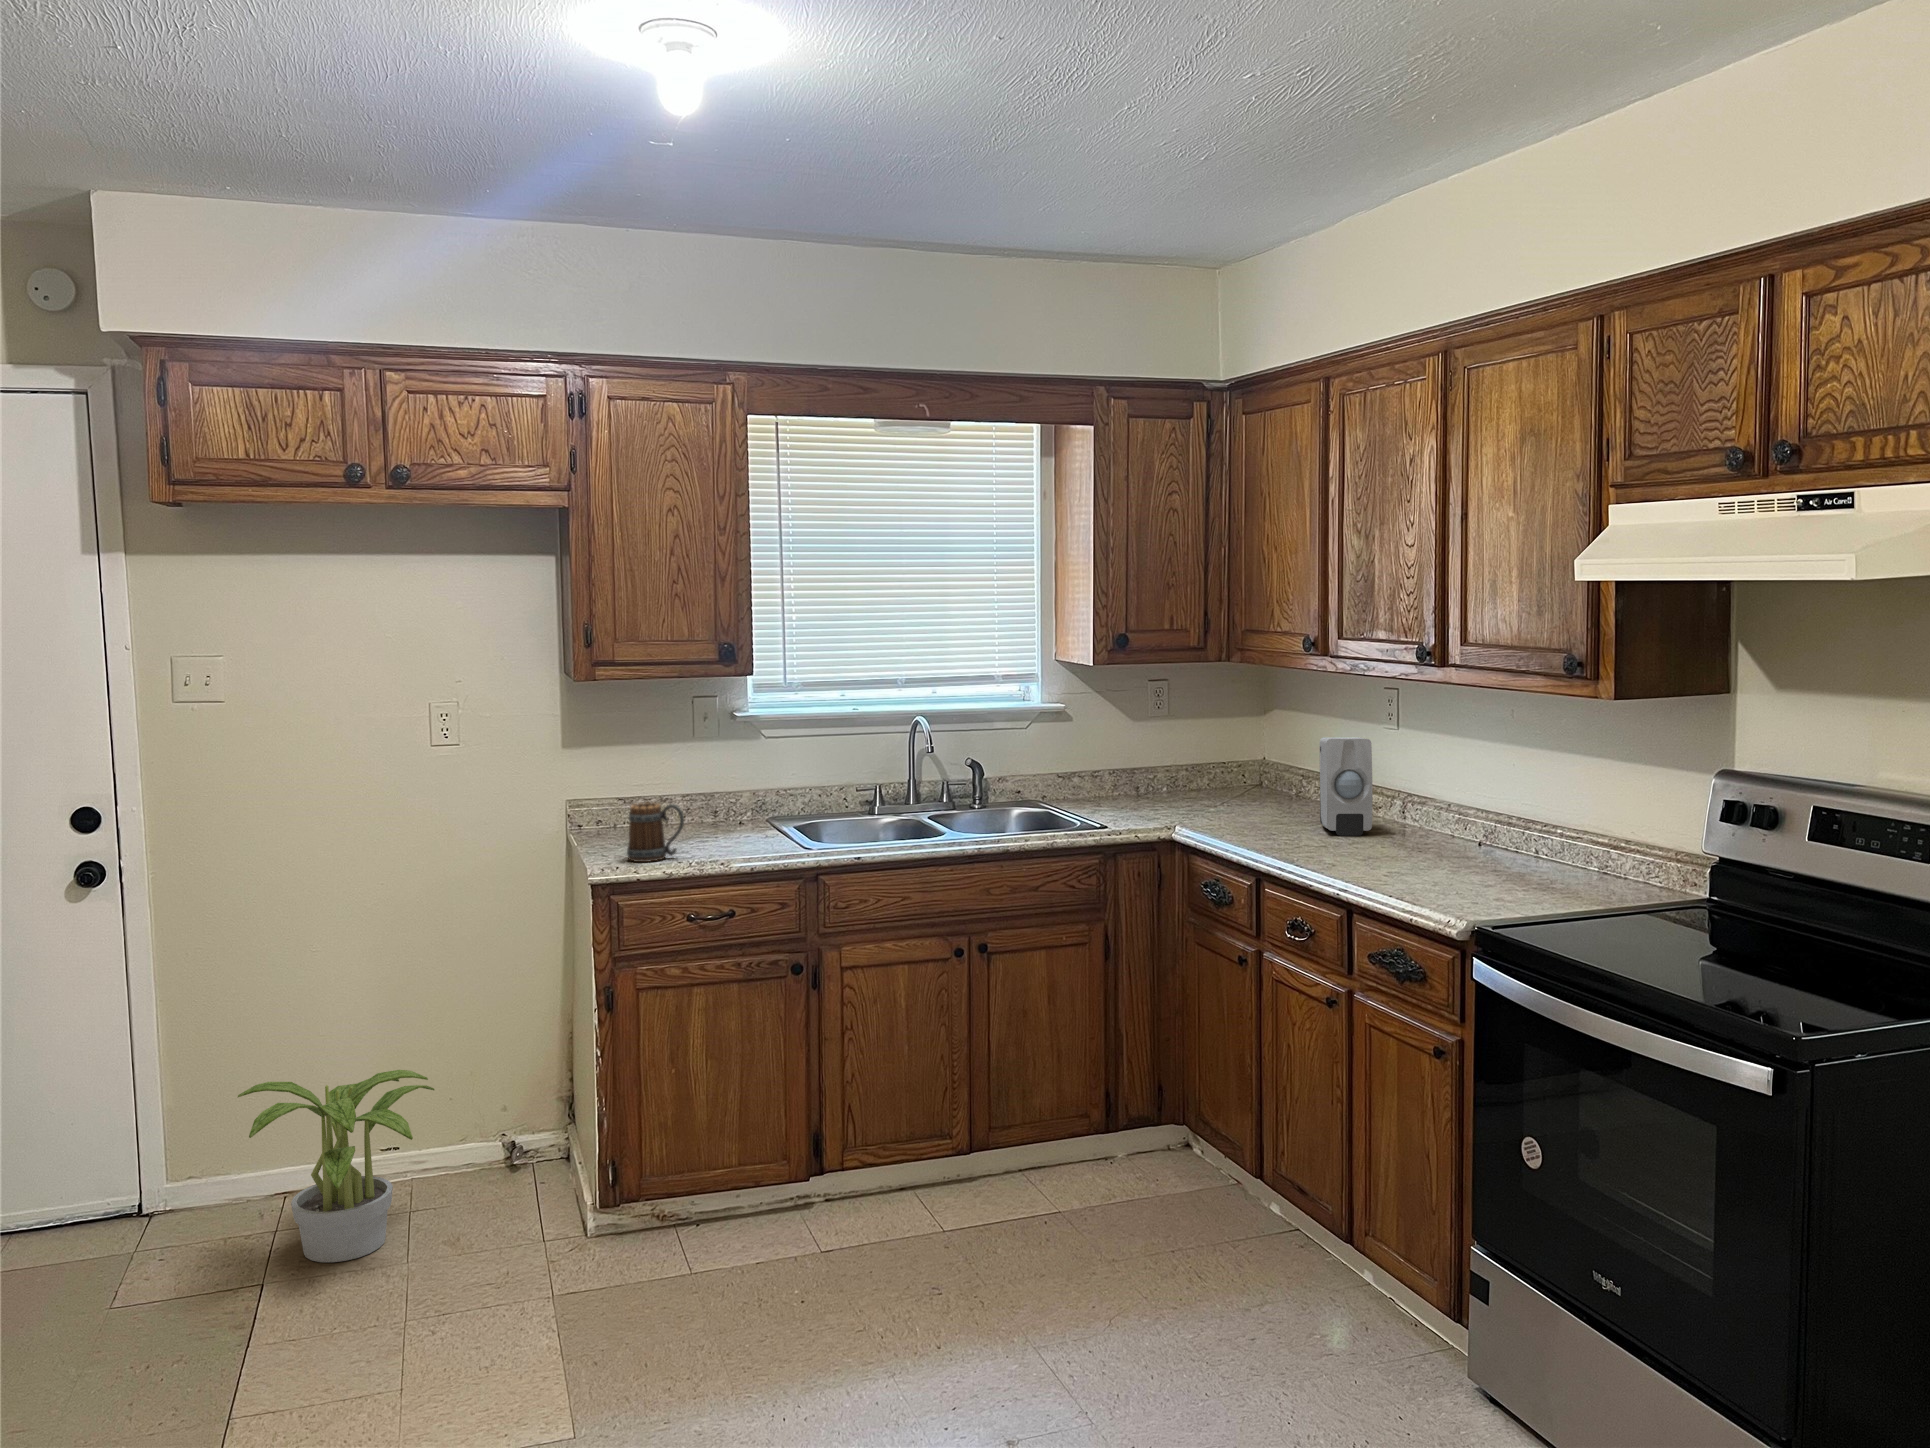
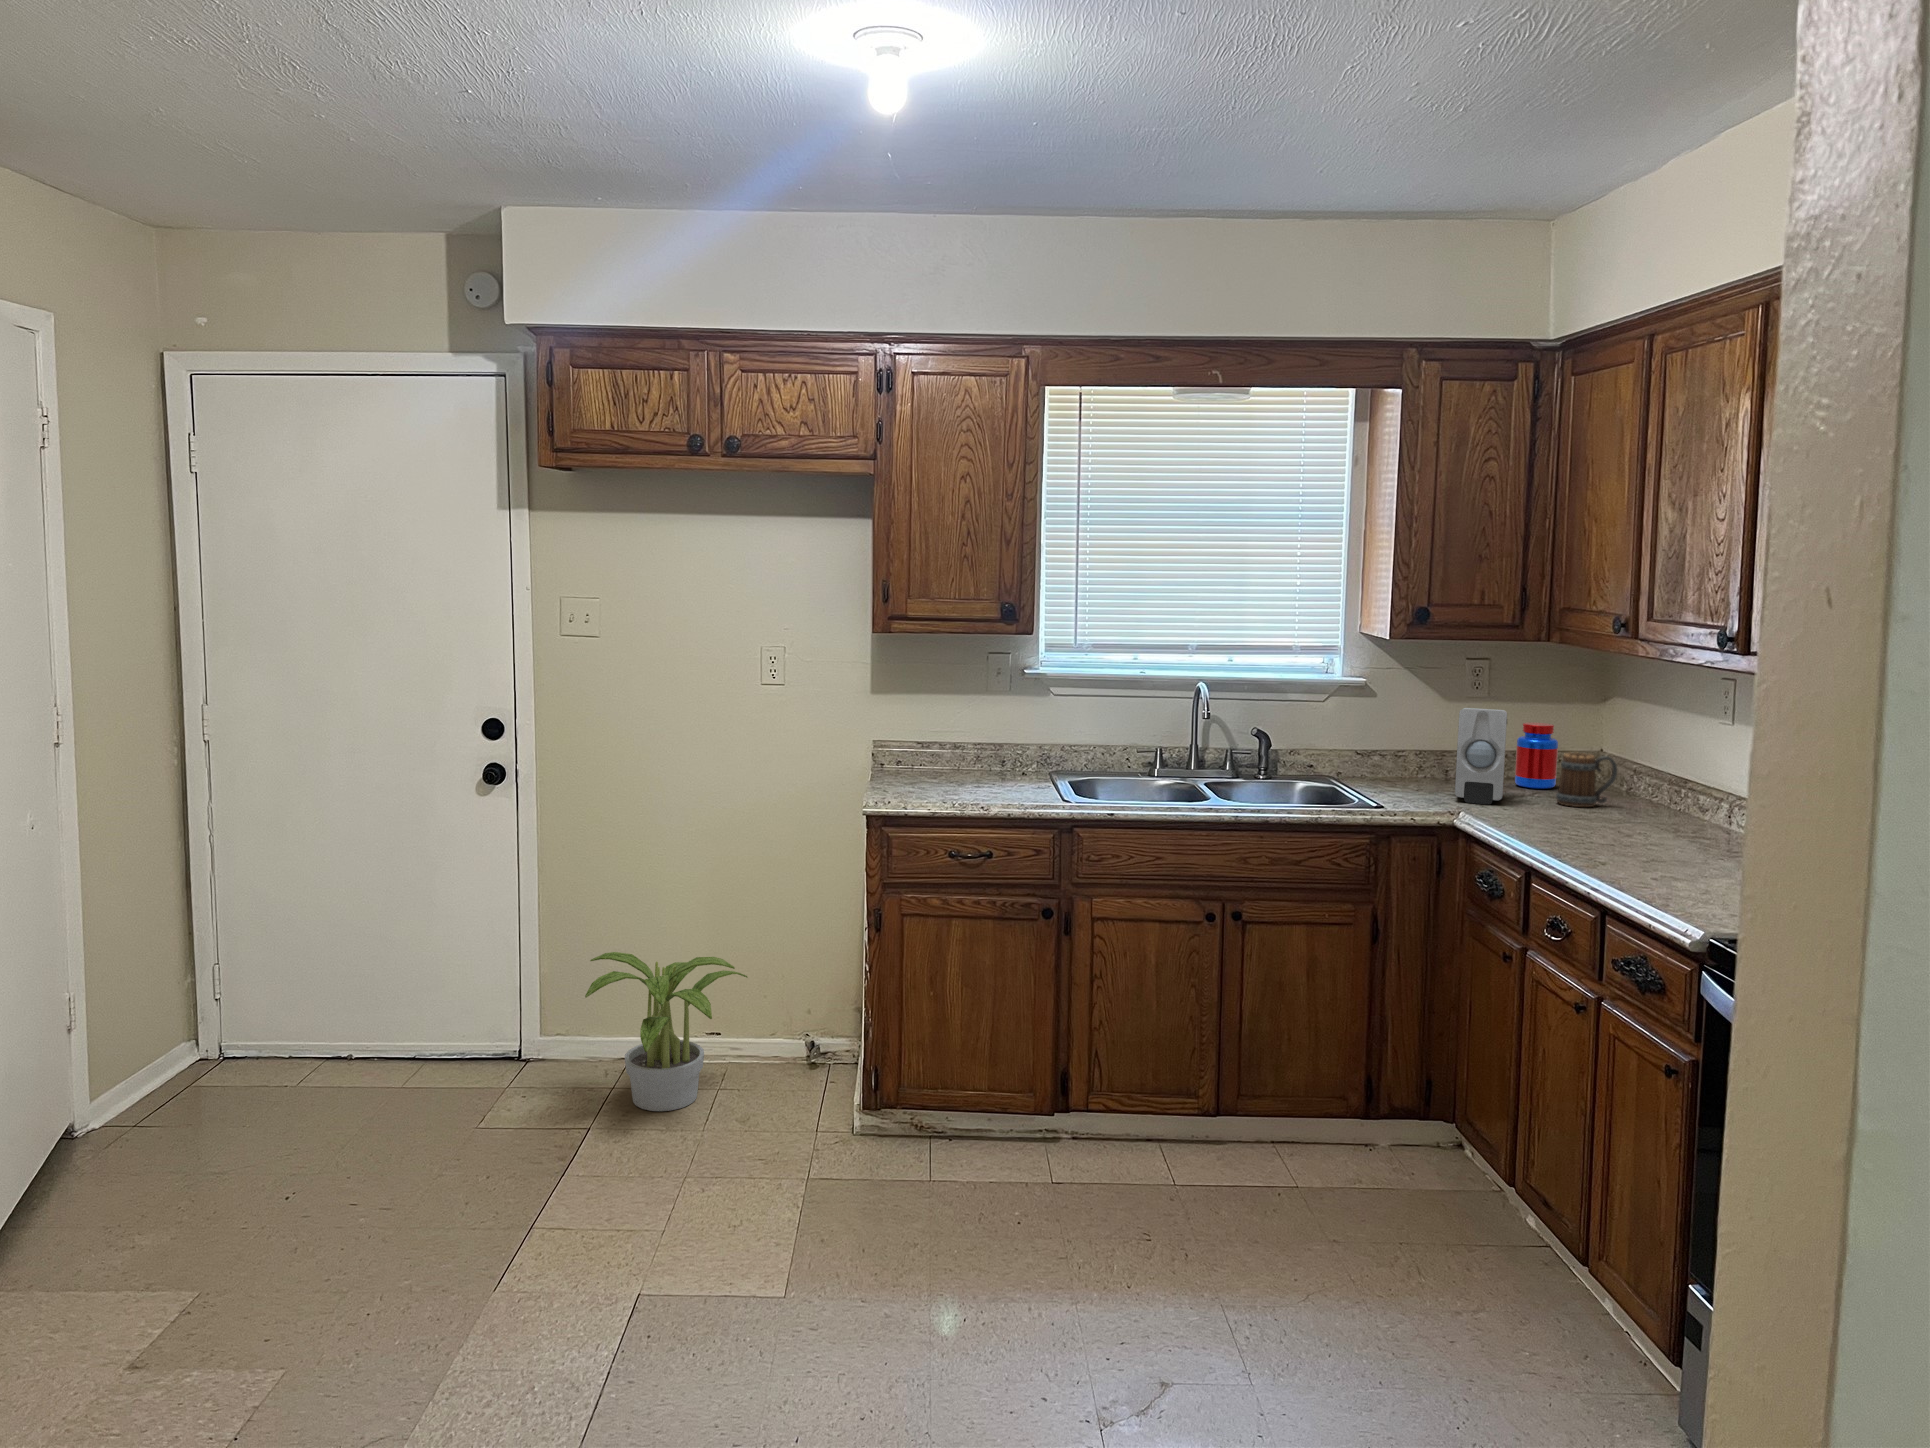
jar: none [1205,736,1240,799] -> present [1515,722,1558,789]
soap dispenser: present [1320,737,1373,836] -> present [1455,708,1507,804]
mug: present [627,802,684,862] -> present [1556,752,1617,807]

